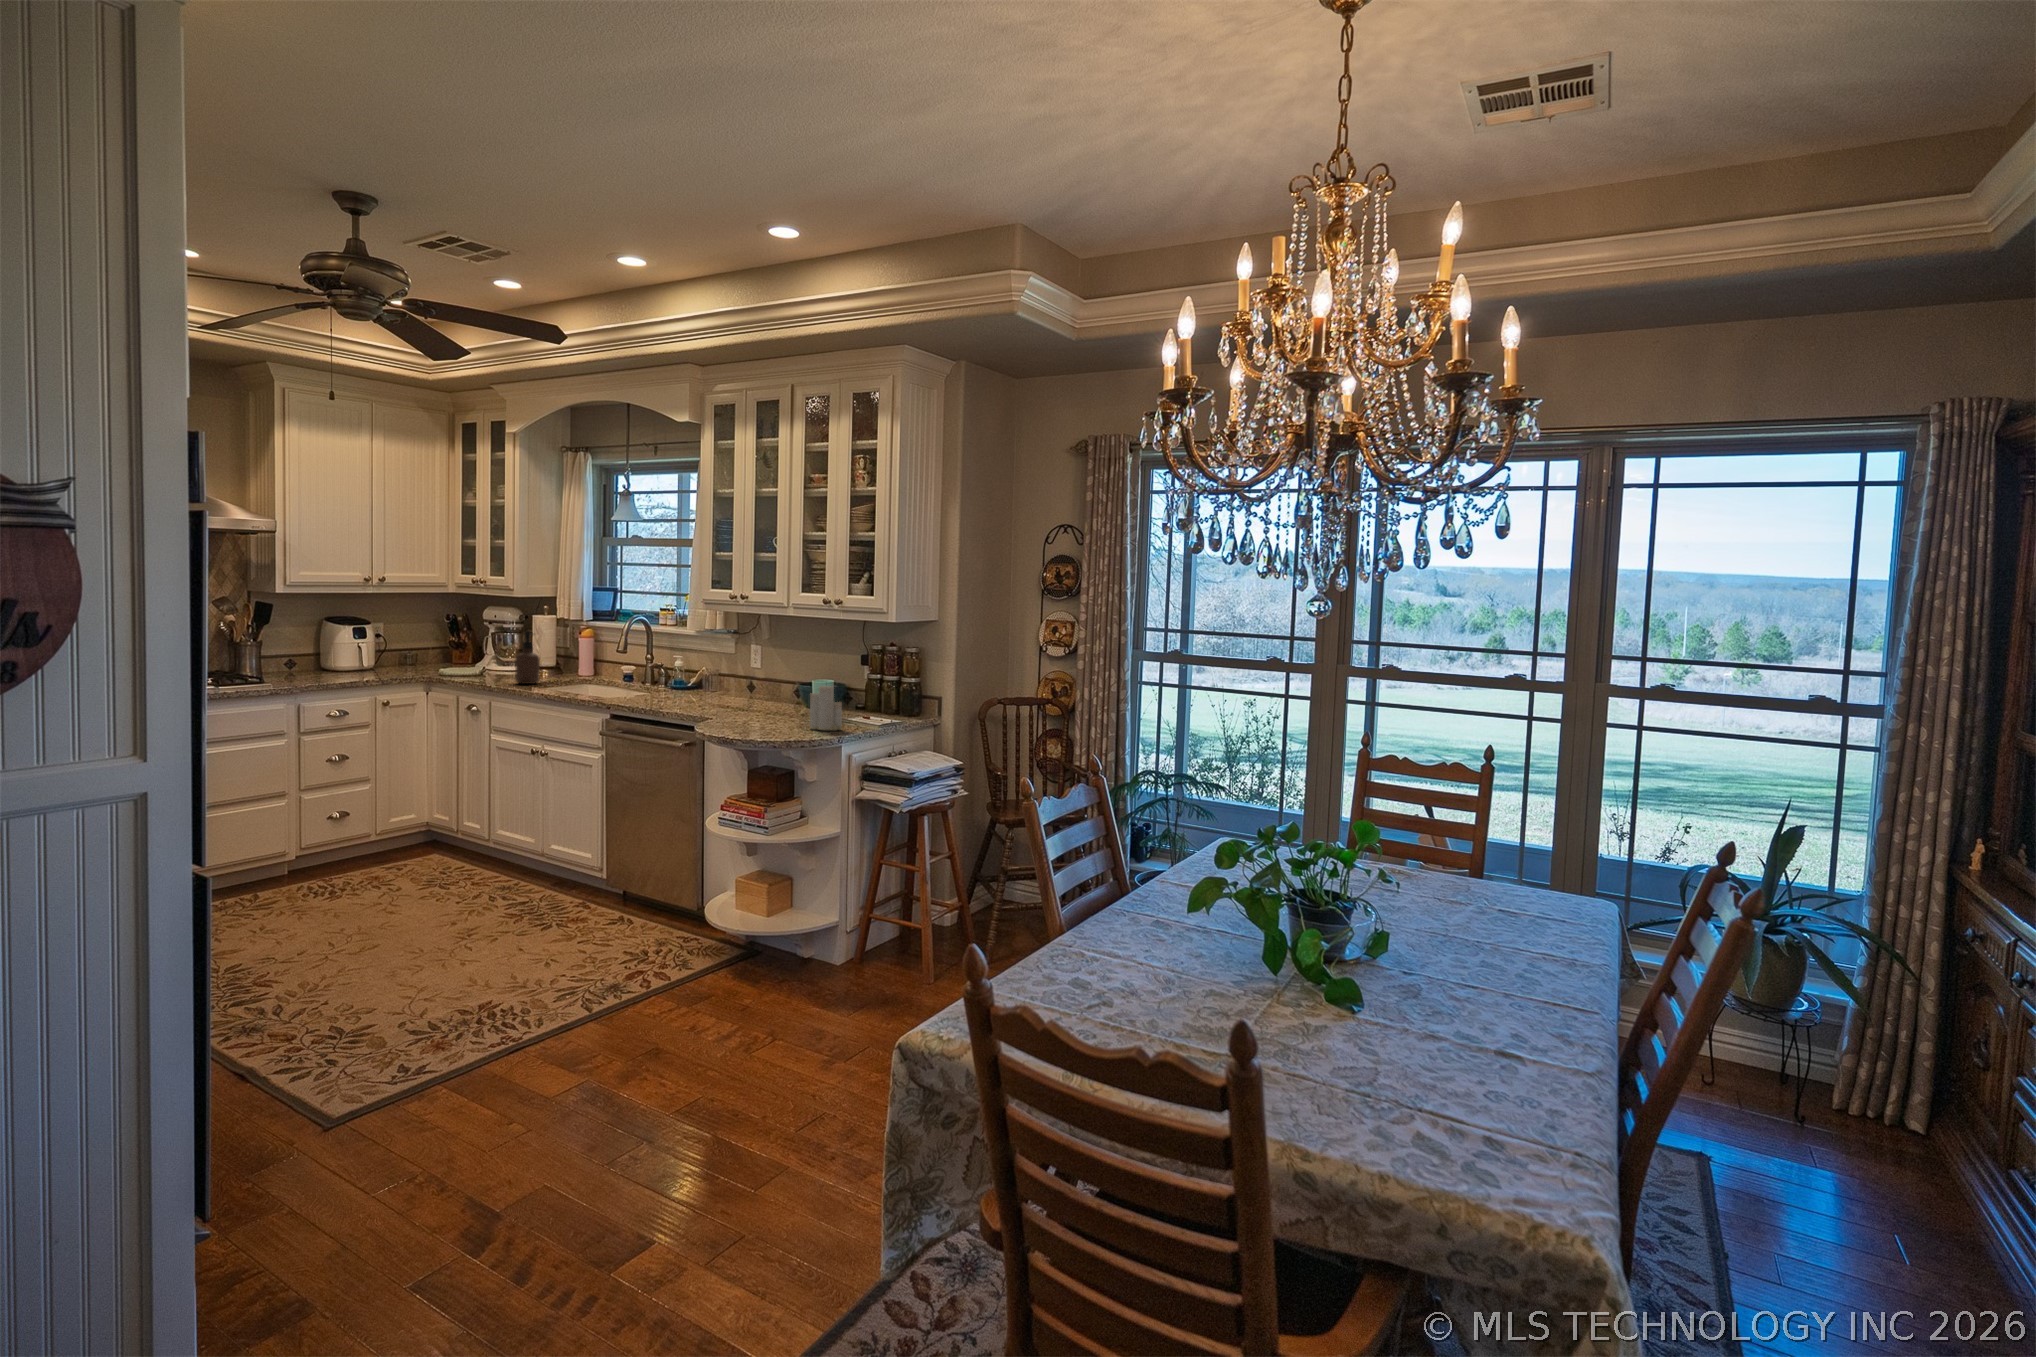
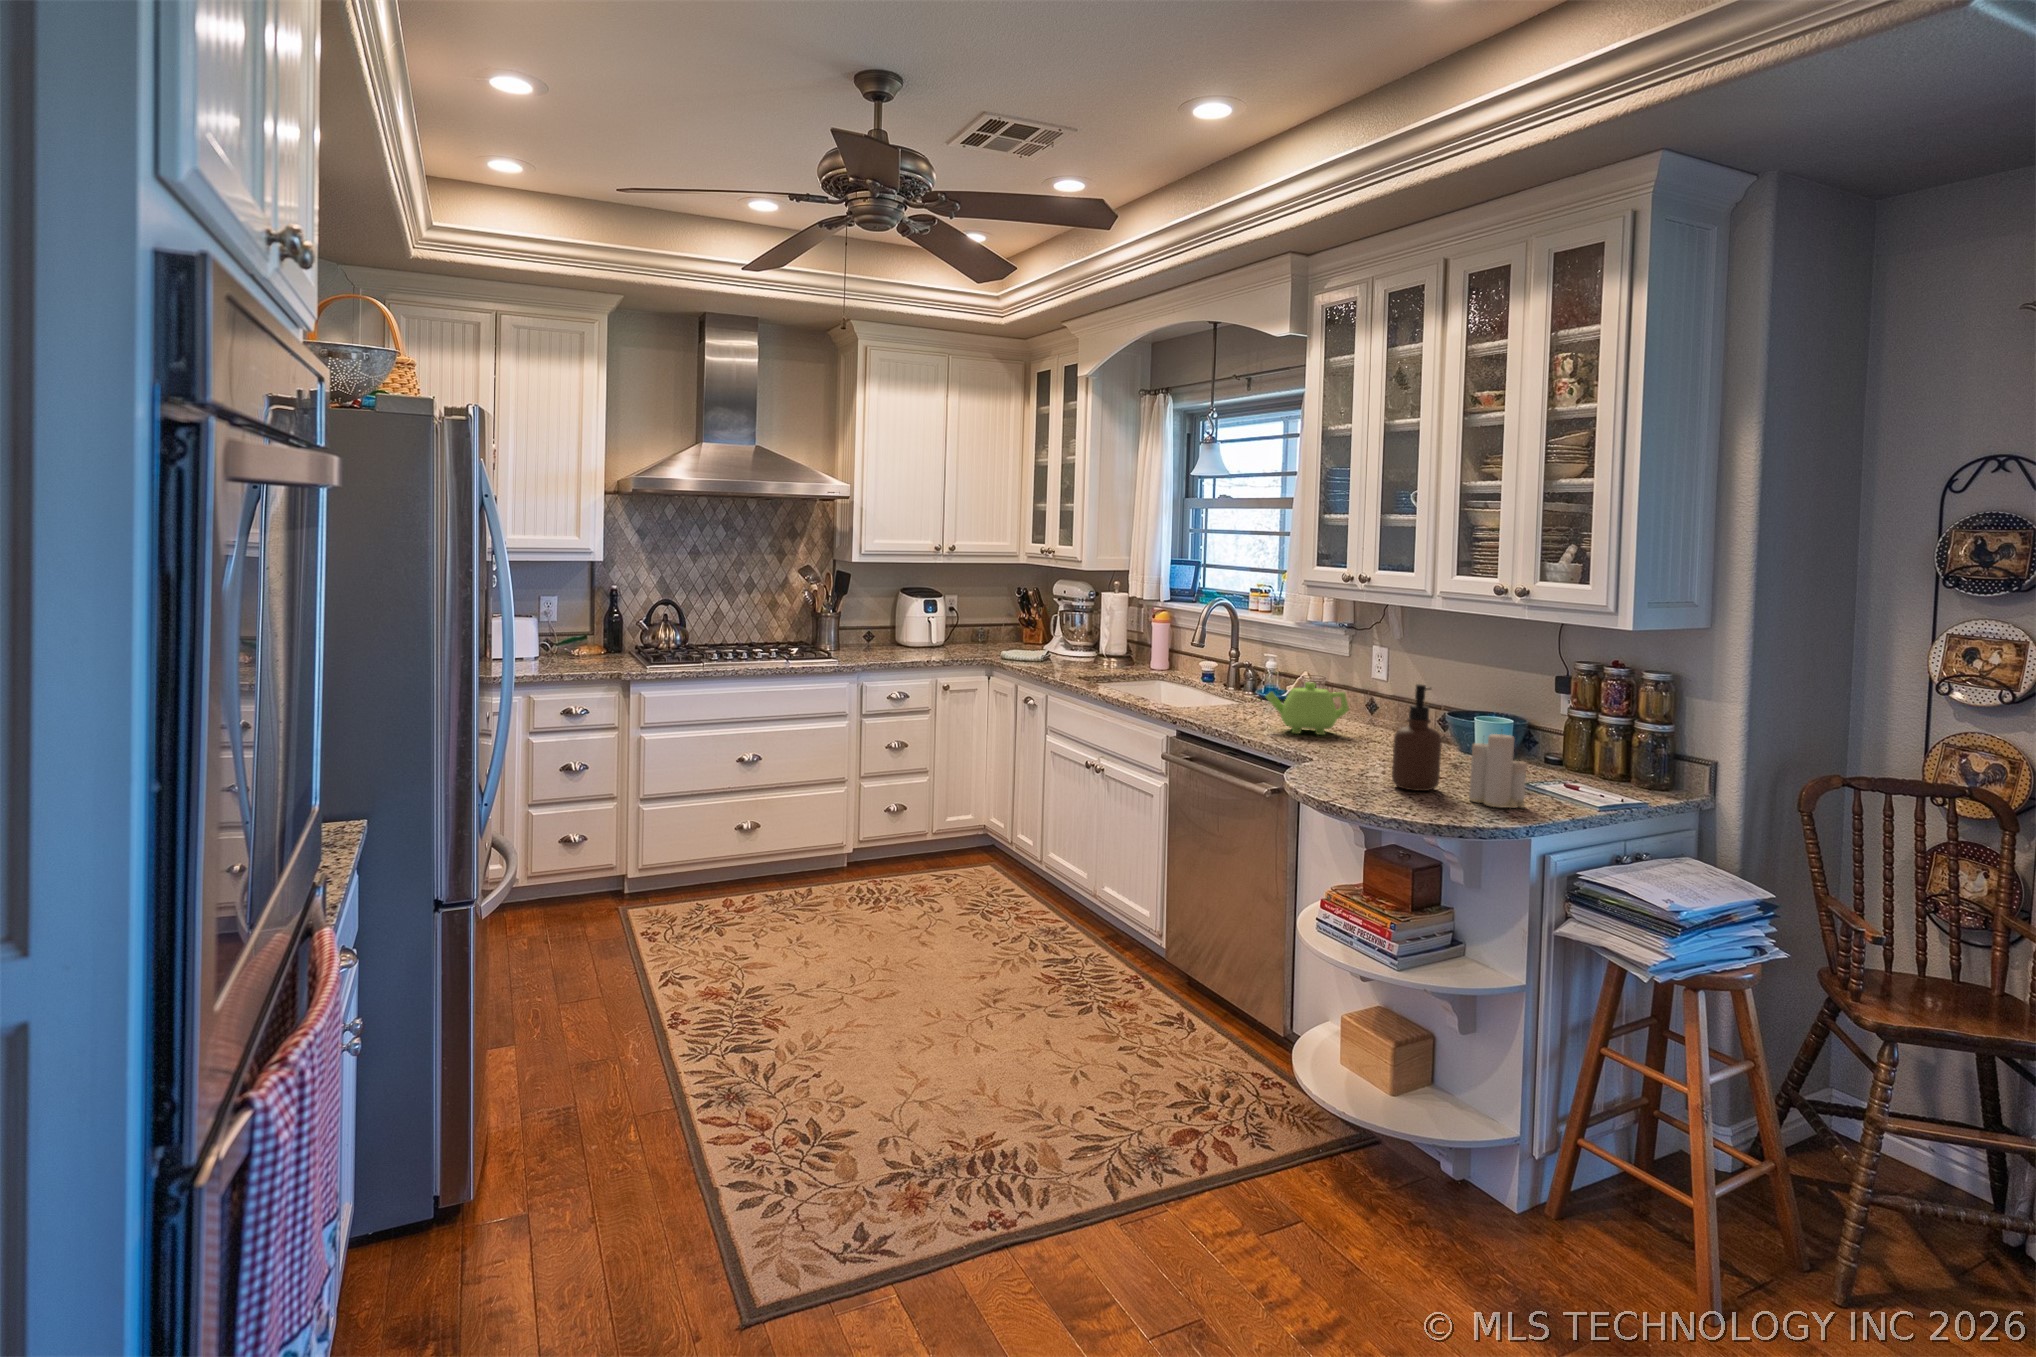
soap dispenser: present [515,631,540,684] -> present [1392,684,1442,791]
teapot: none [676,671,737,707] -> present [1266,682,1349,735]

